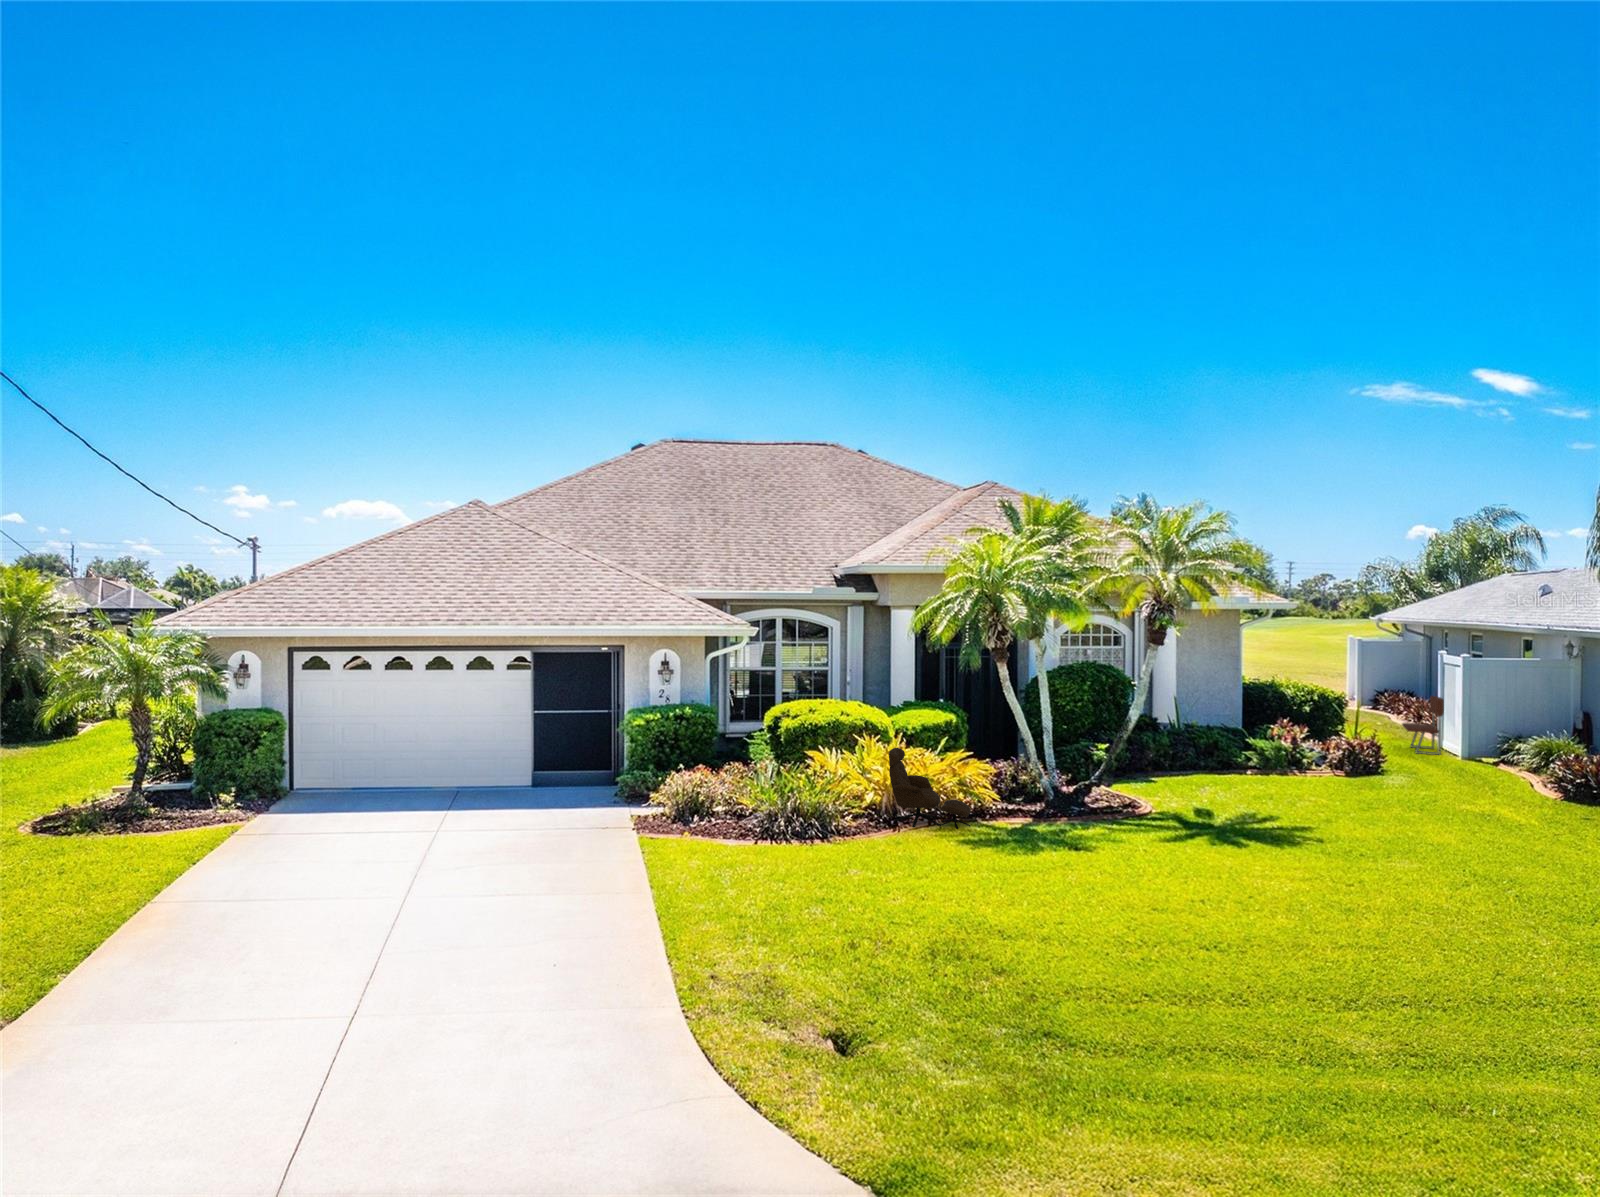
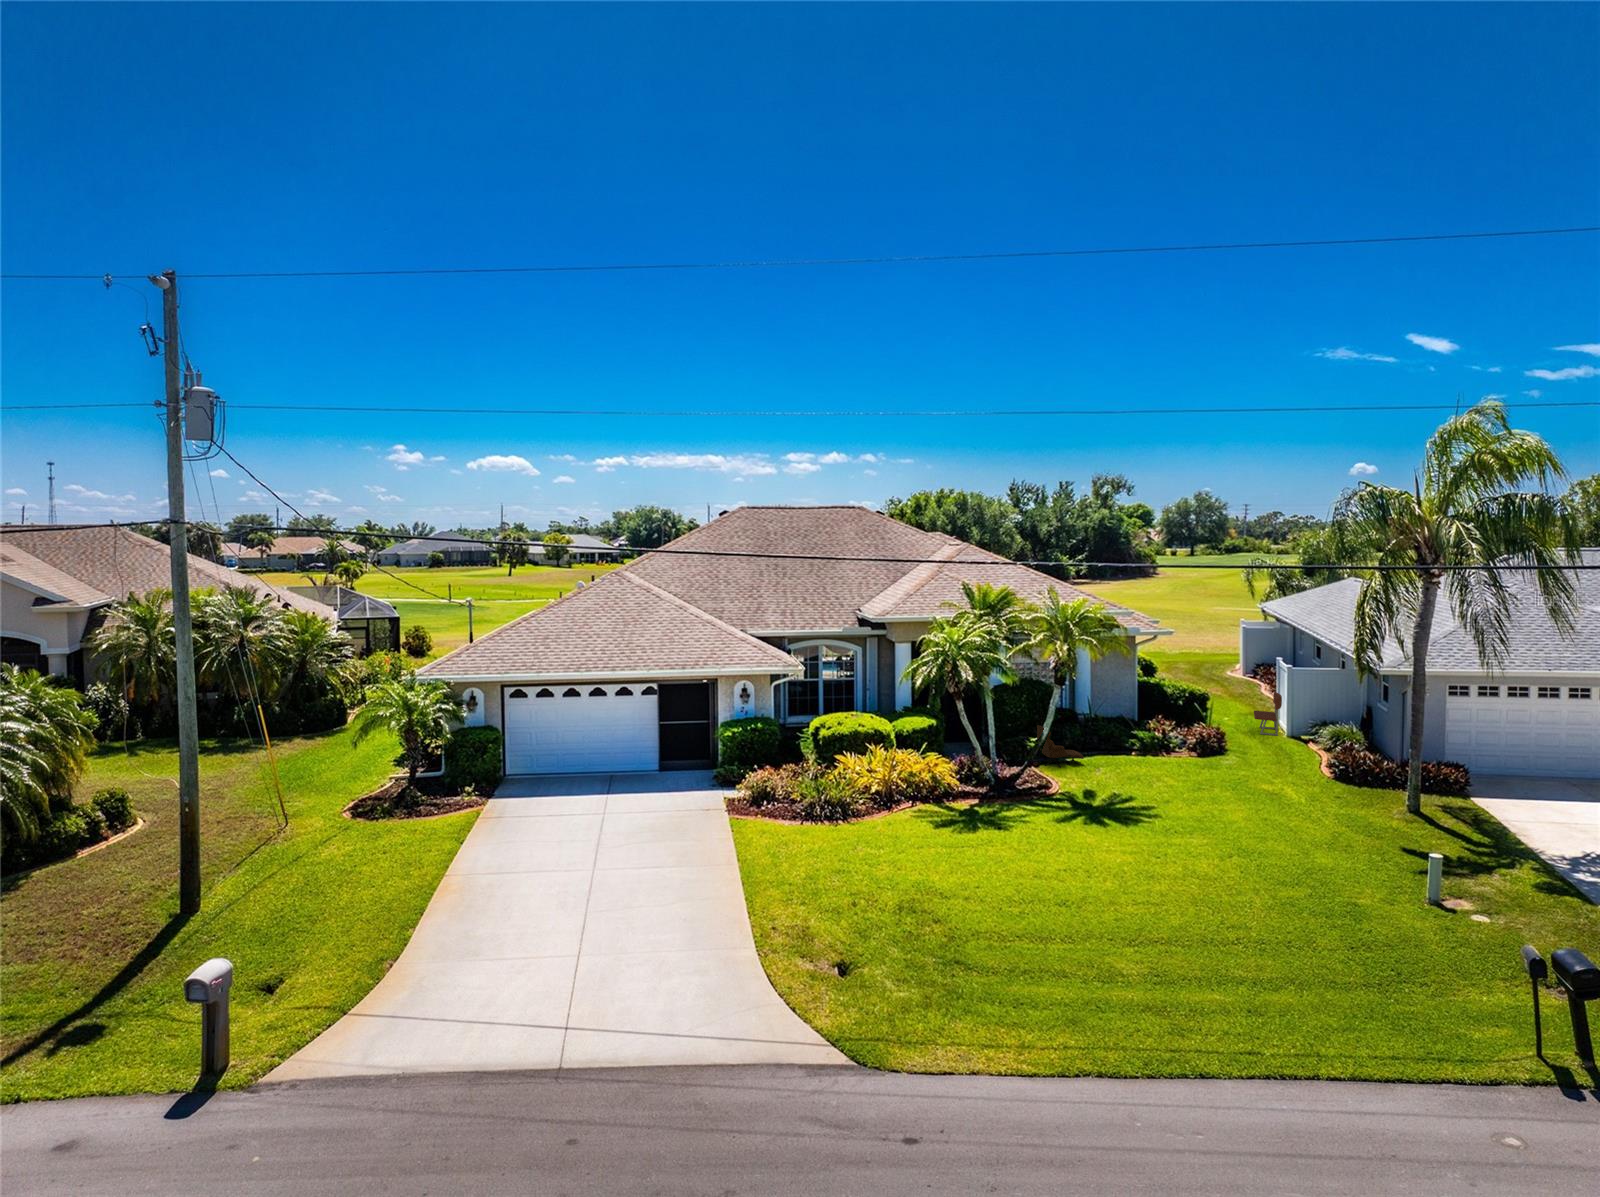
lounge chair: present [889,748,971,829] -> present [1037,725,1084,768]

